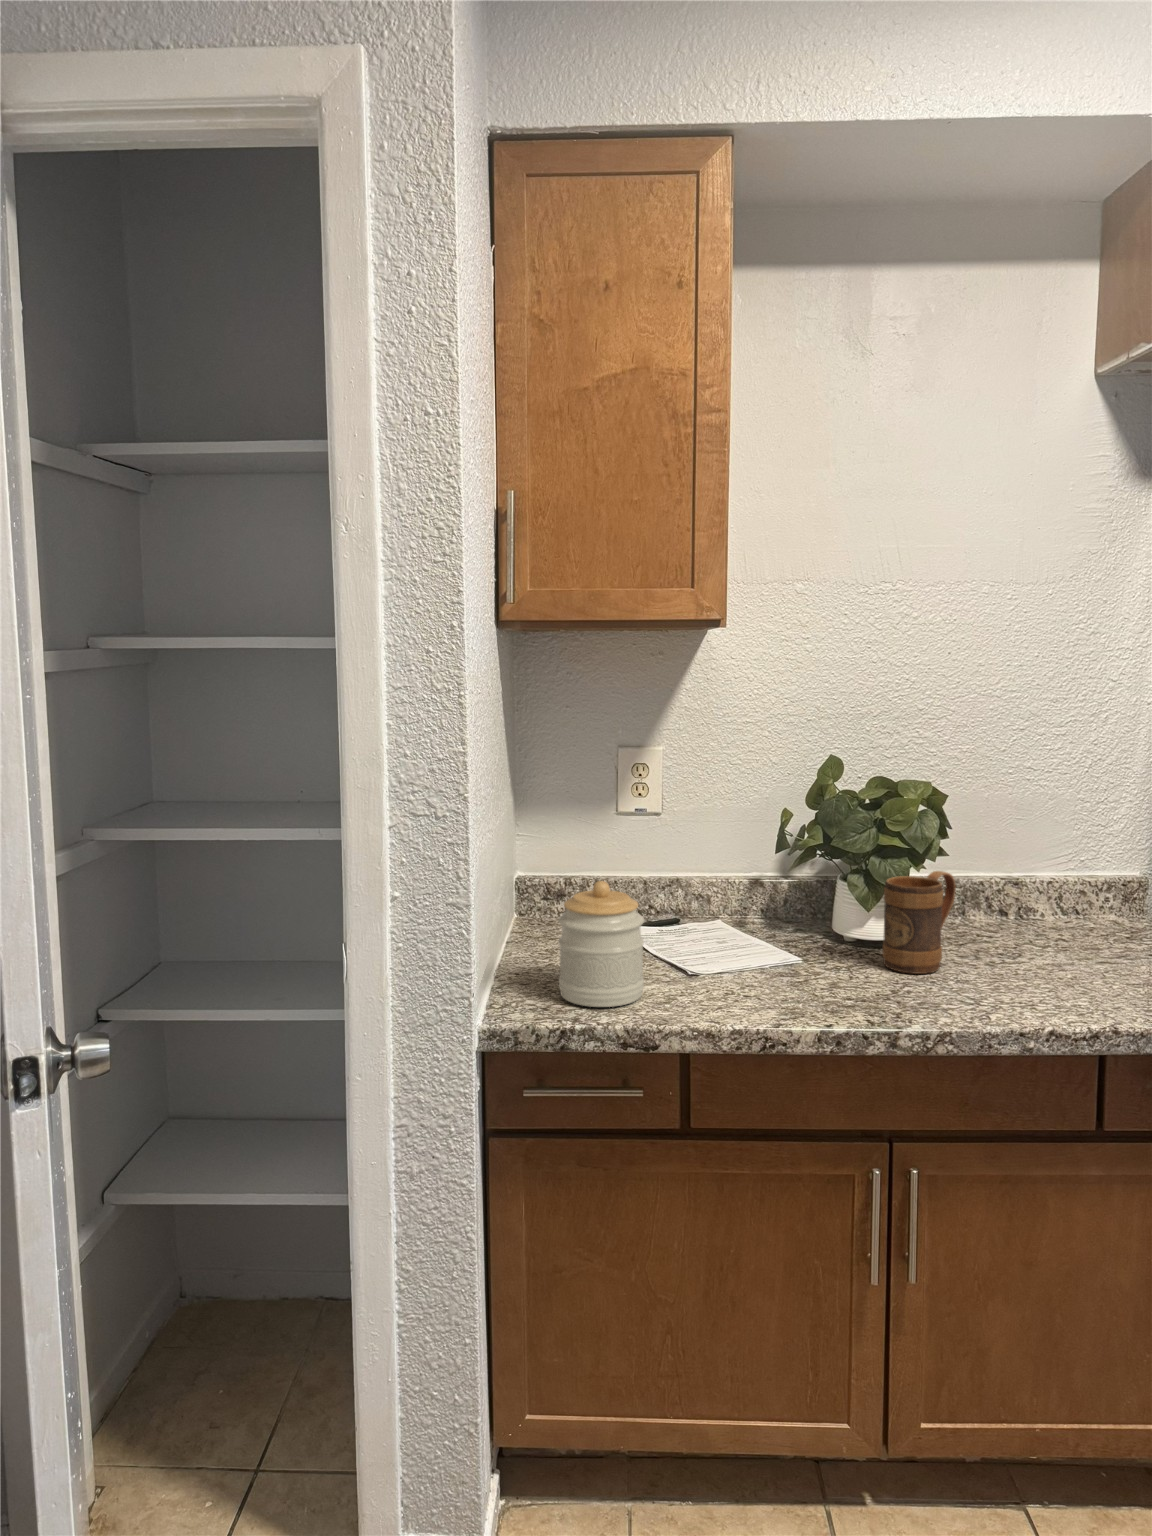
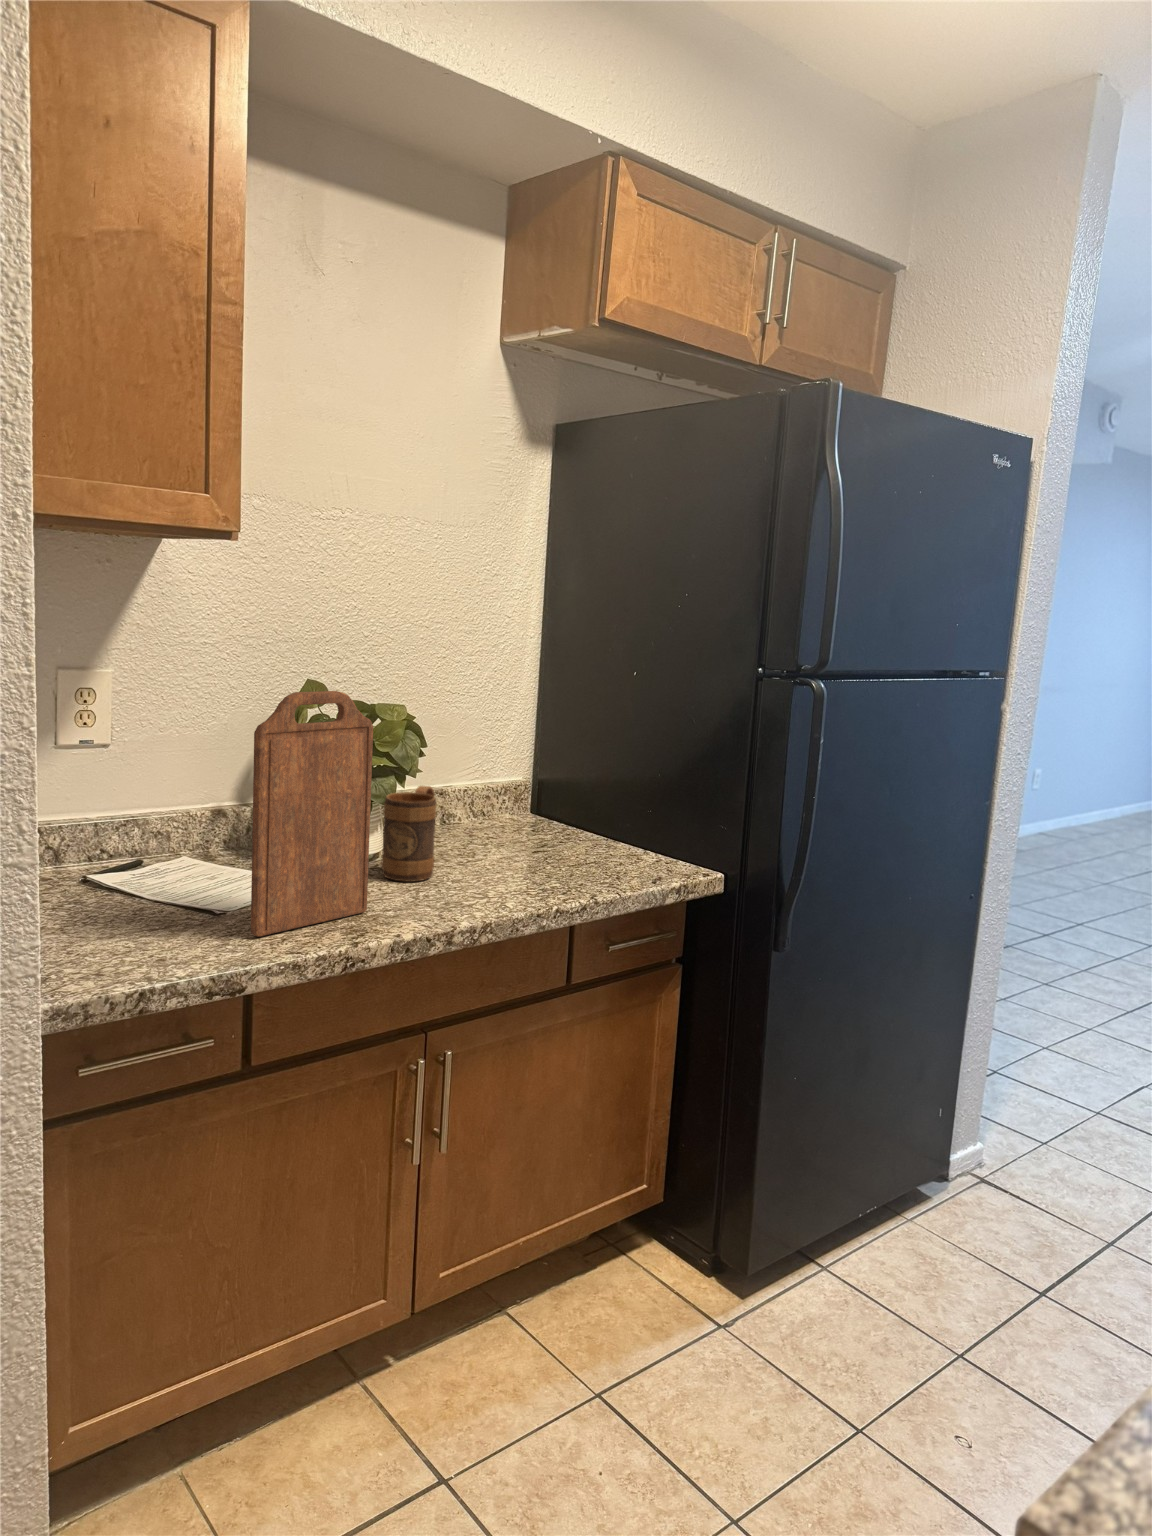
cutting board: none [692,766,830,1001] -> present [251,691,373,937]
jar: present [558,881,644,1007] -> none [97,822,200,962]

